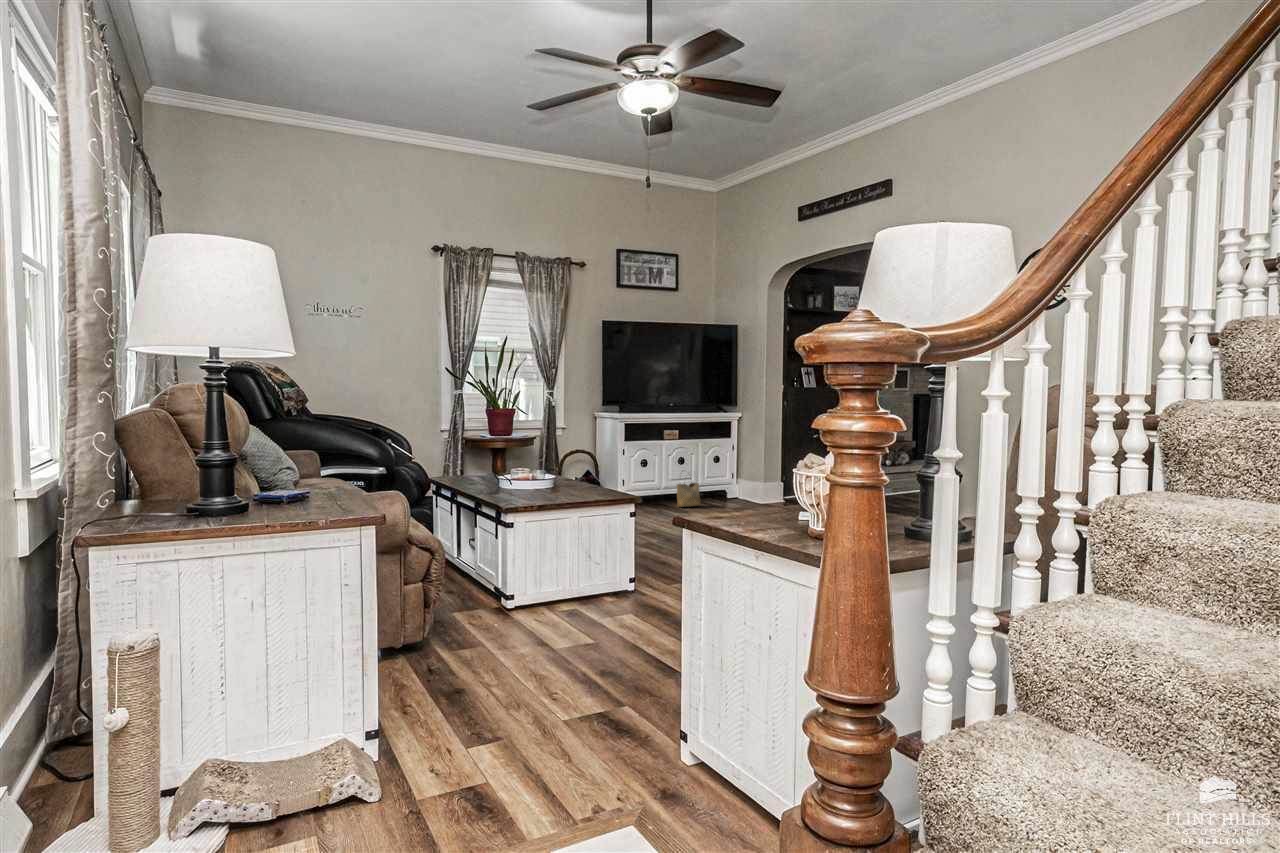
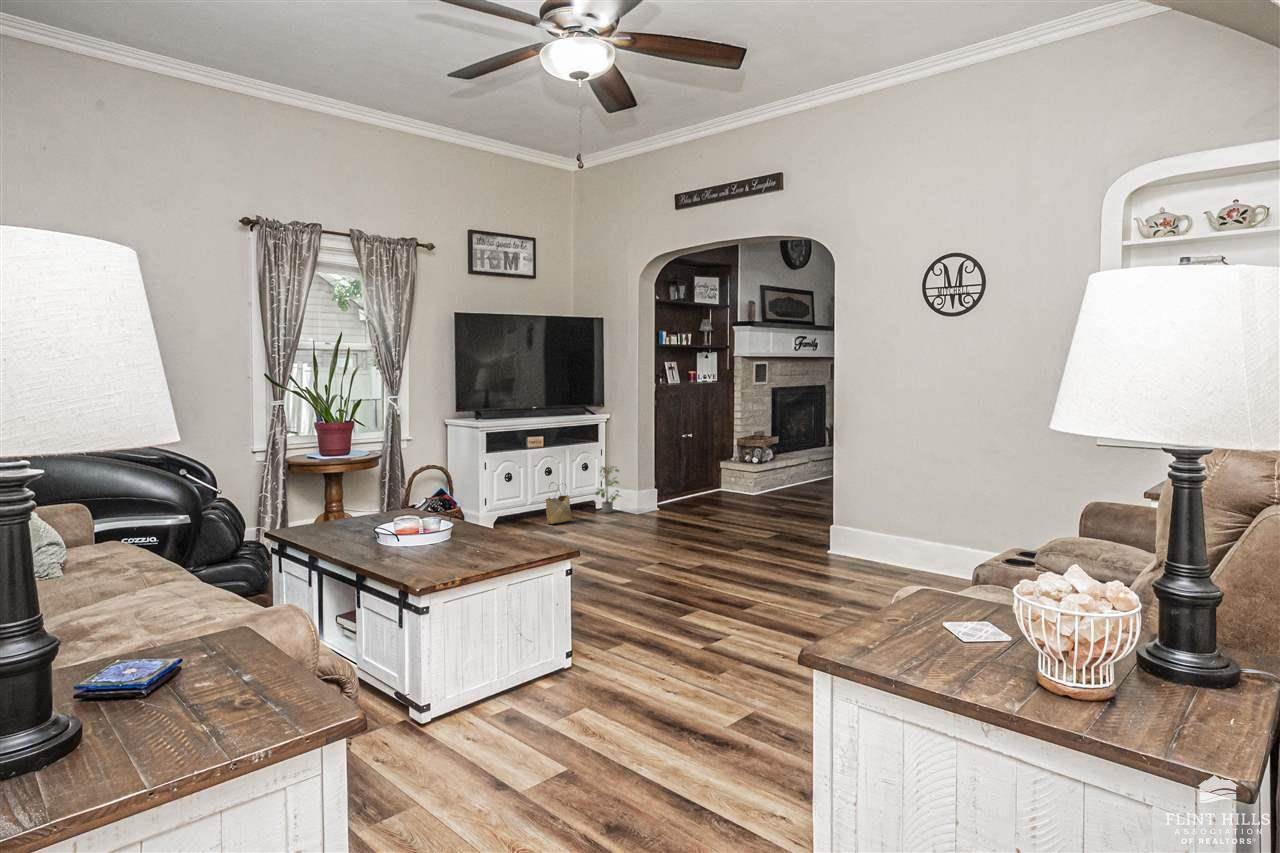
potted plant: none [726,458,752,503] -> present [595,466,619,513]

